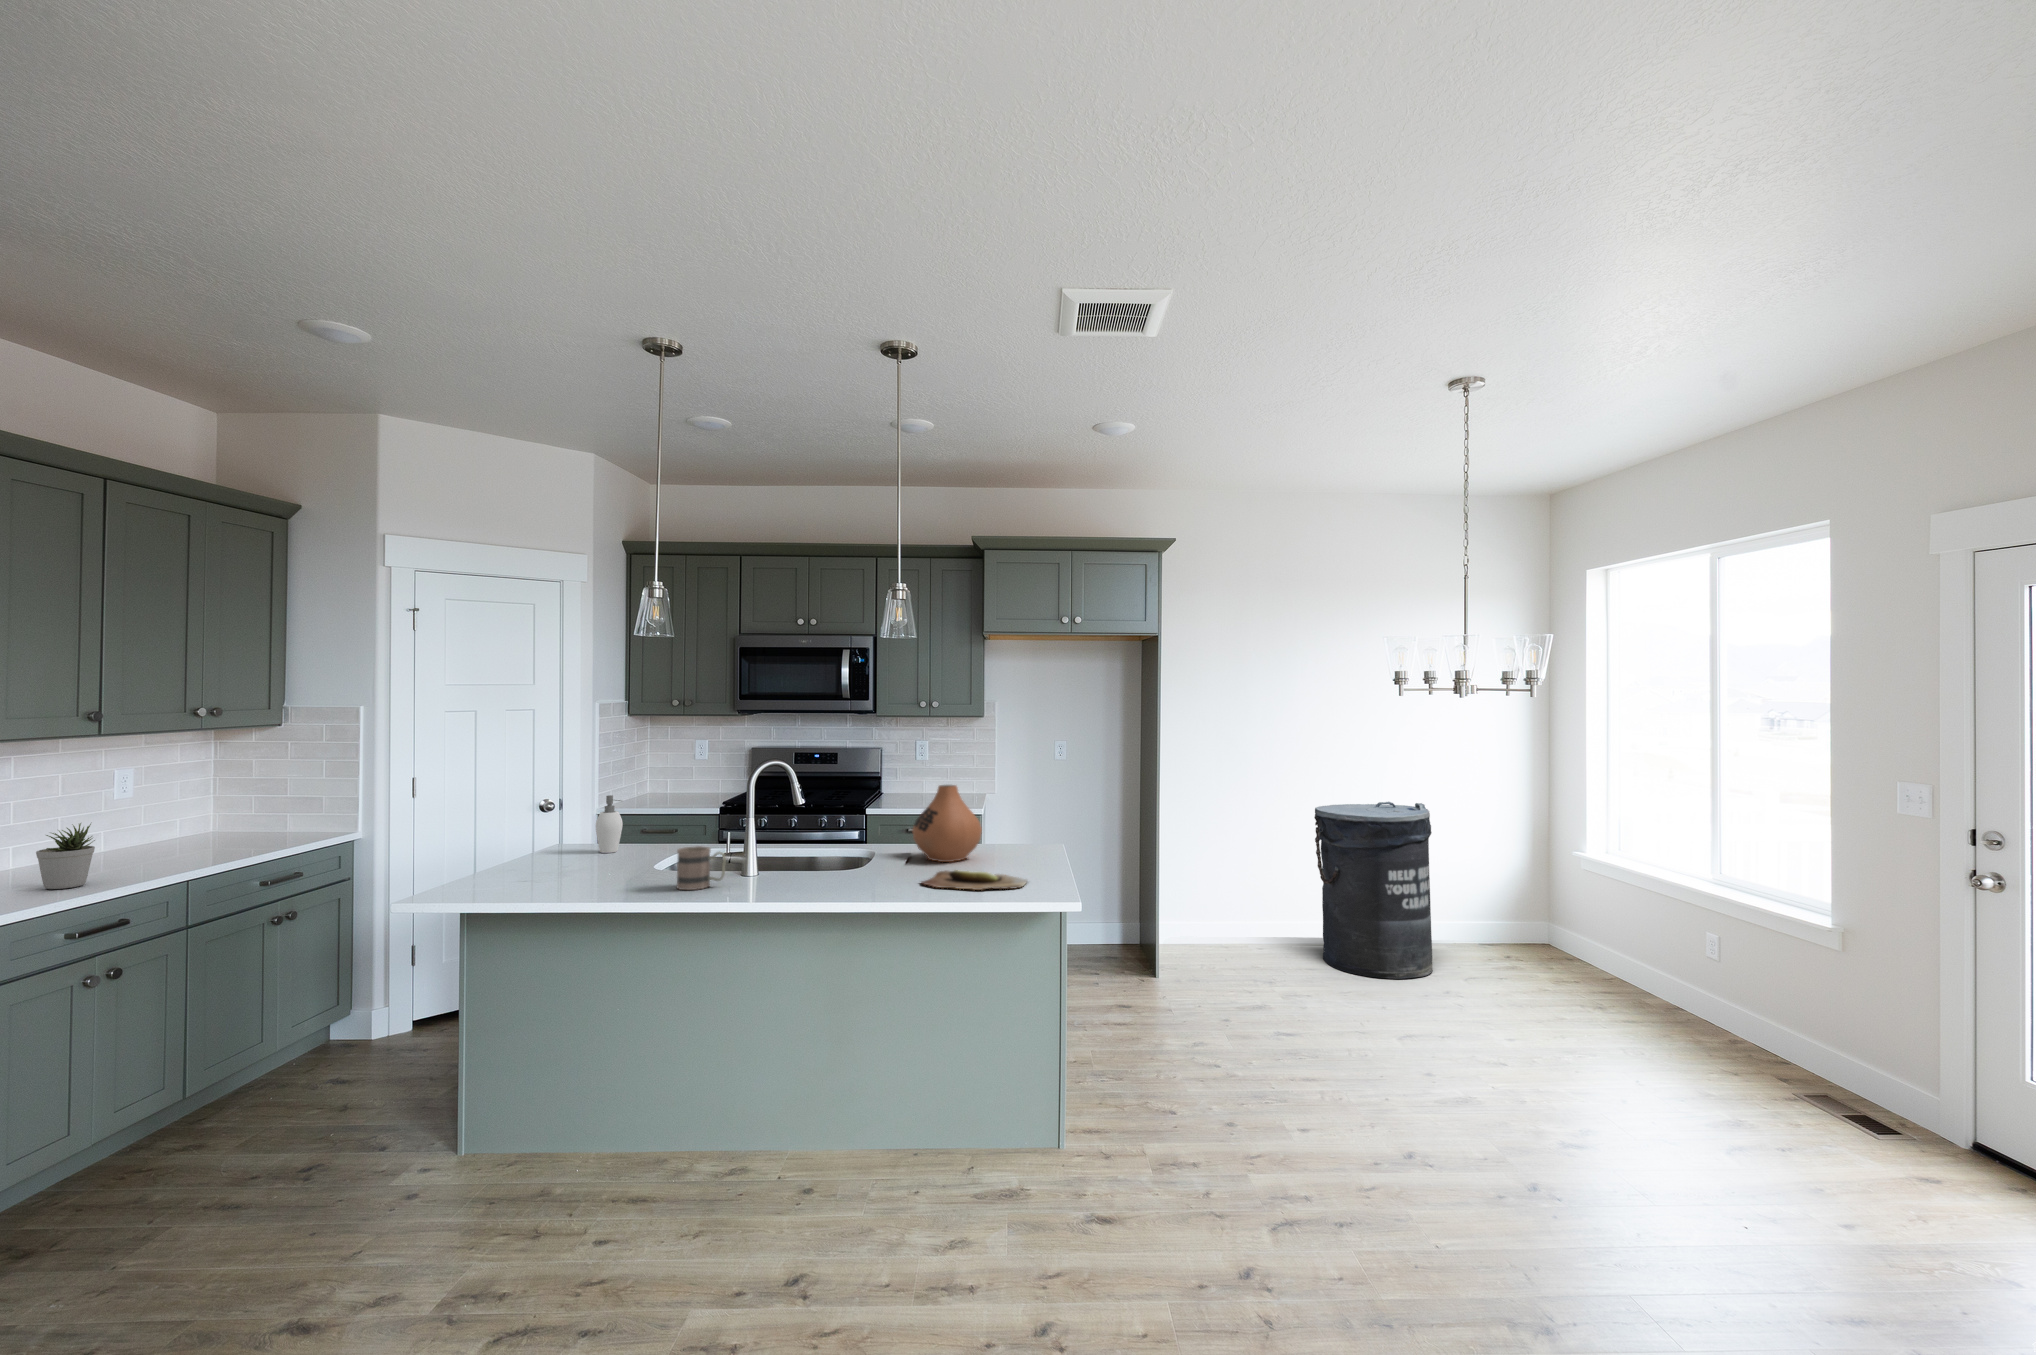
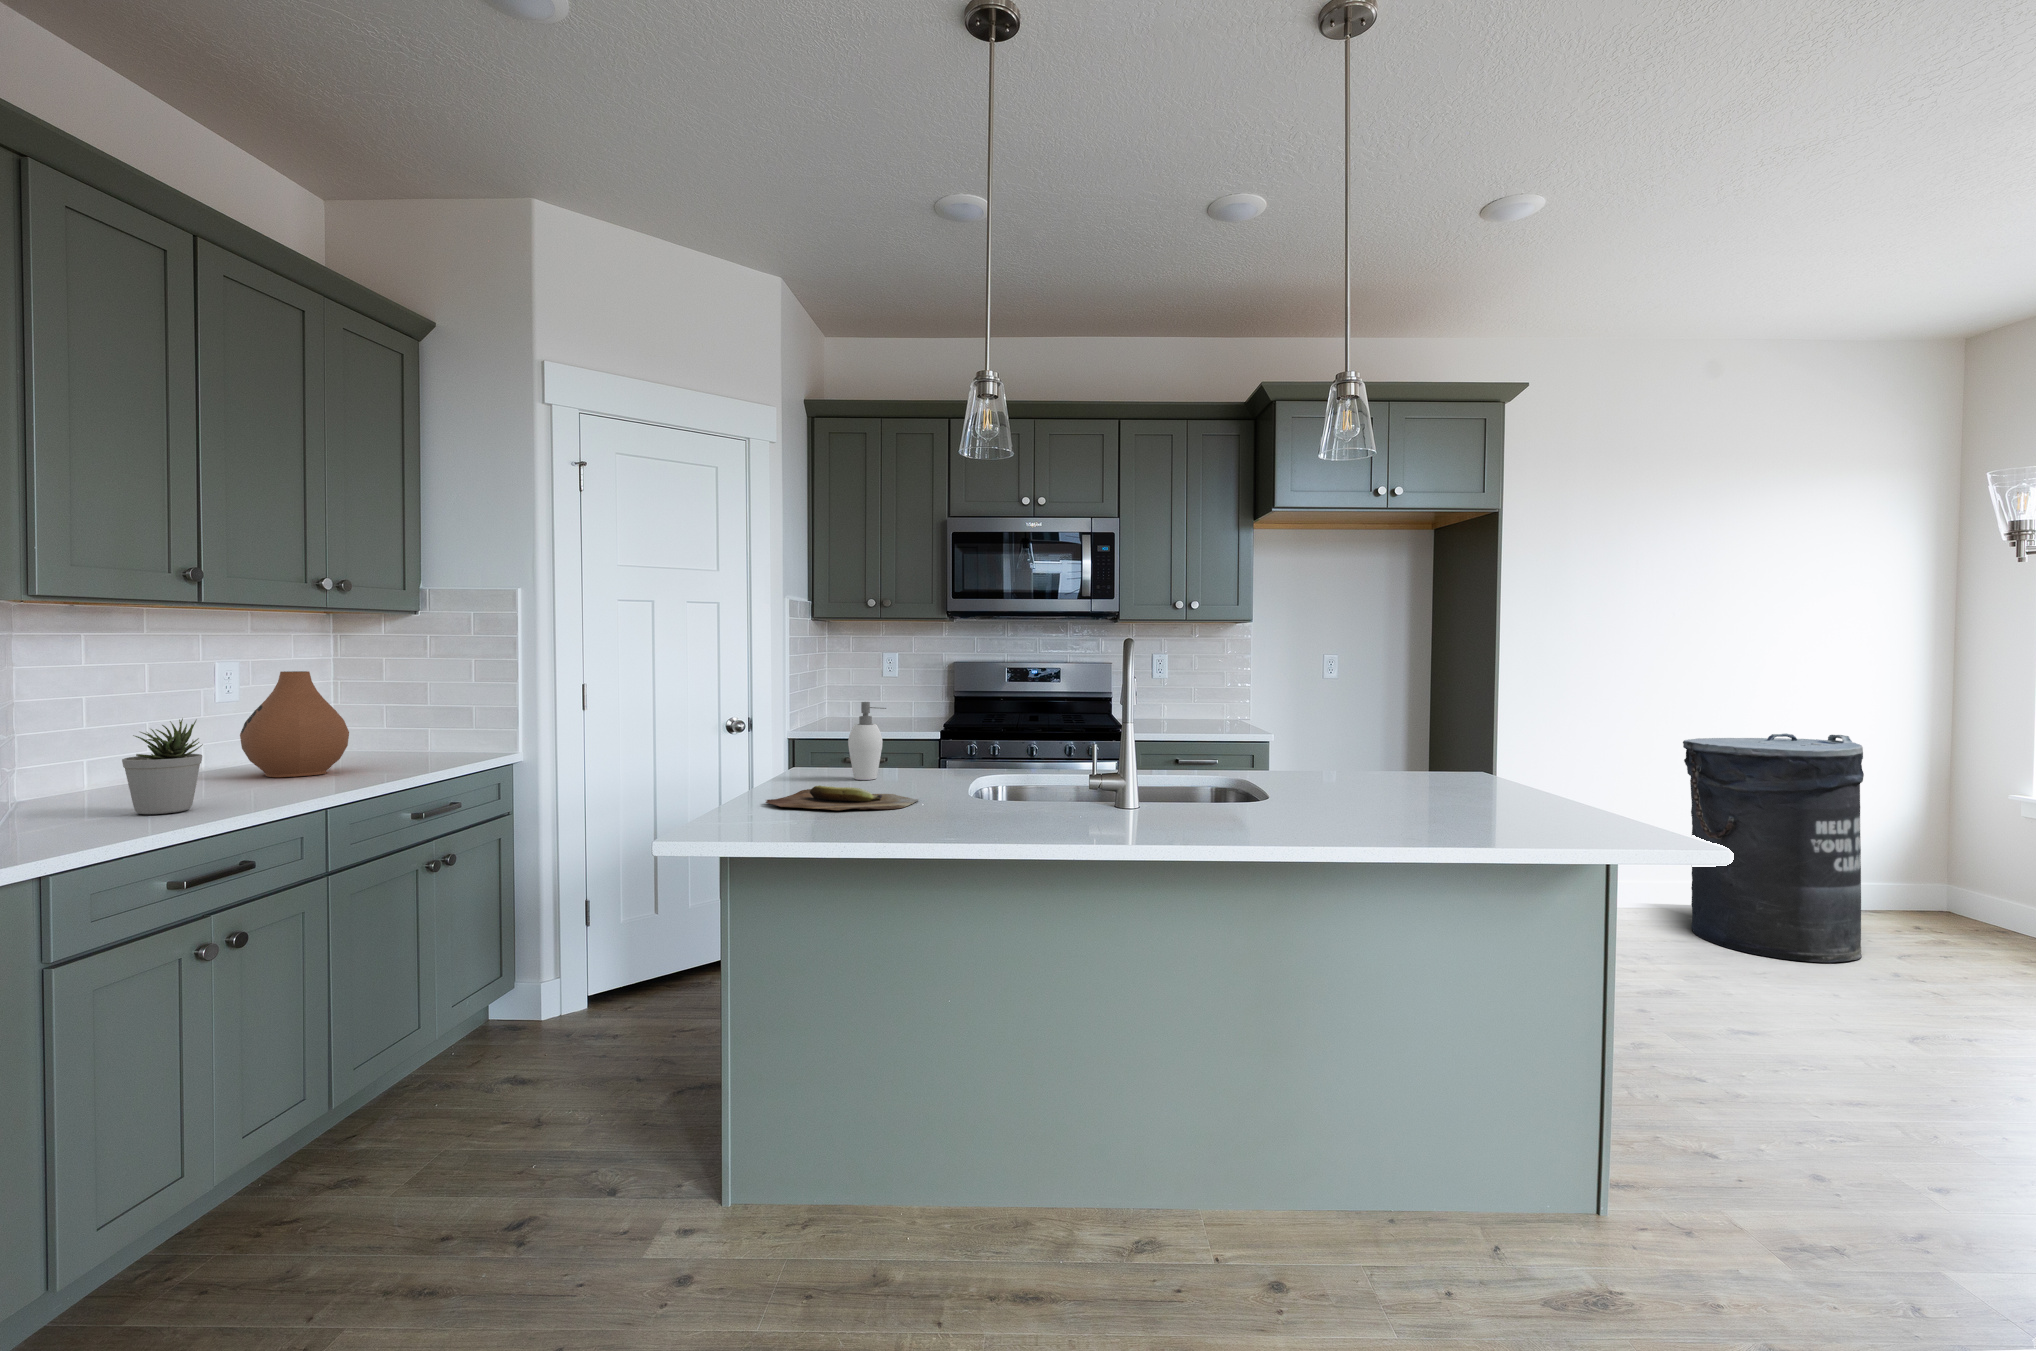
vase: present [912,785,982,862] -> present [240,671,349,777]
mug: present [677,846,726,890] -> none [1039,761,1114,825]
cutting board: present [922,870,1027,890] -> present [766,786,918,810]

